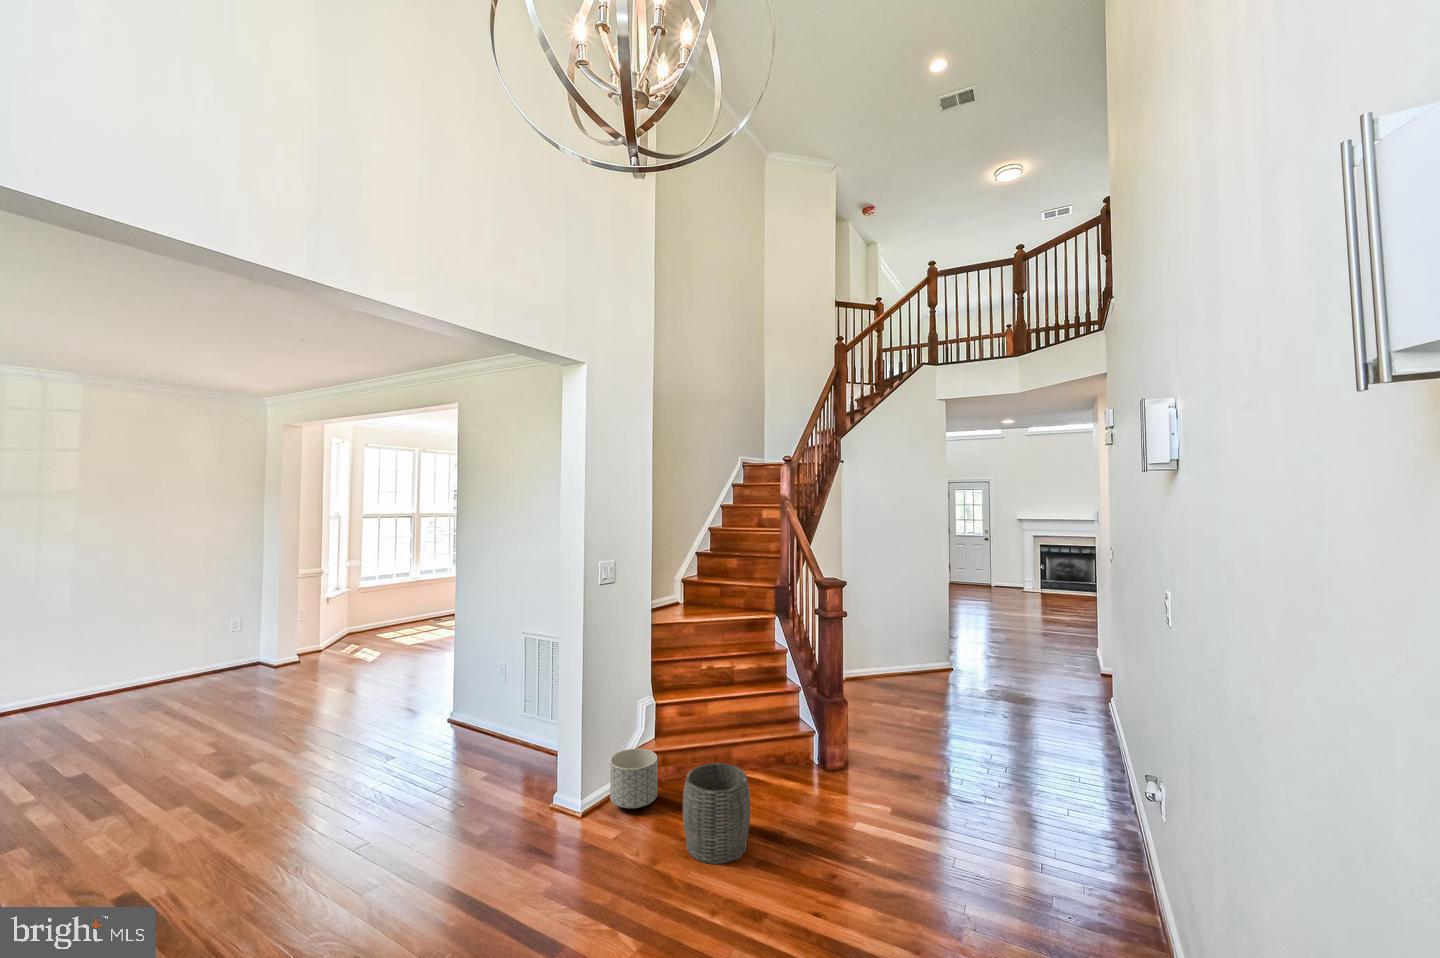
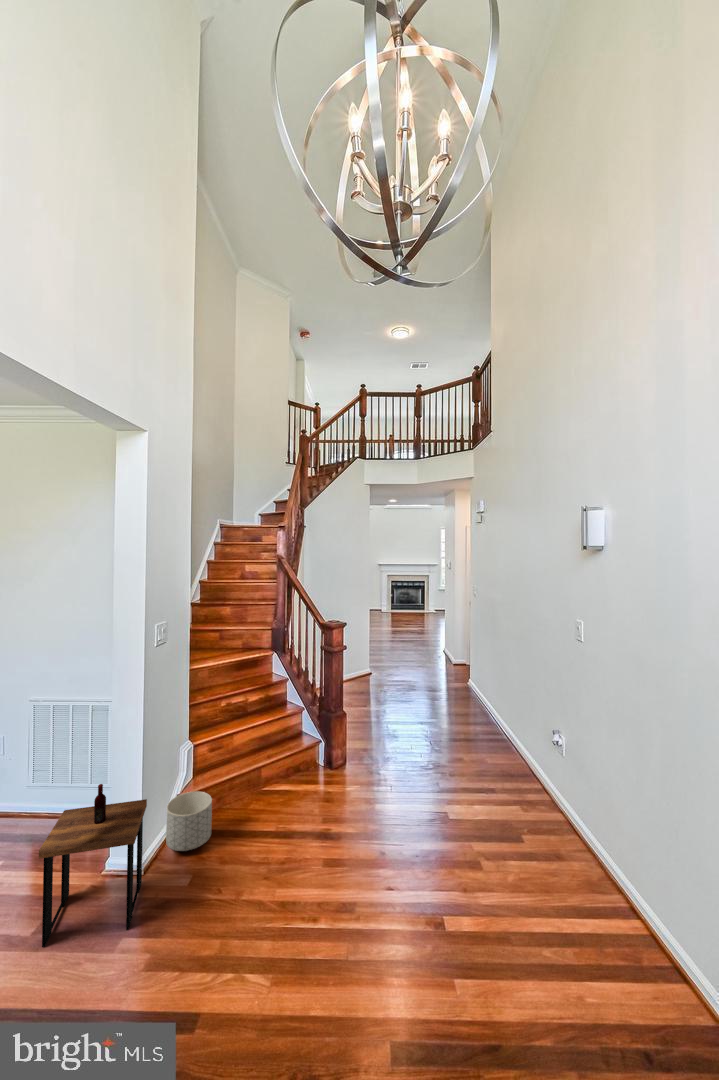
side table: none [475,710,580,861] -> present [39,784,147,947]
woven basket: present [683,763,750,864] -> none [255,787,312,875]

